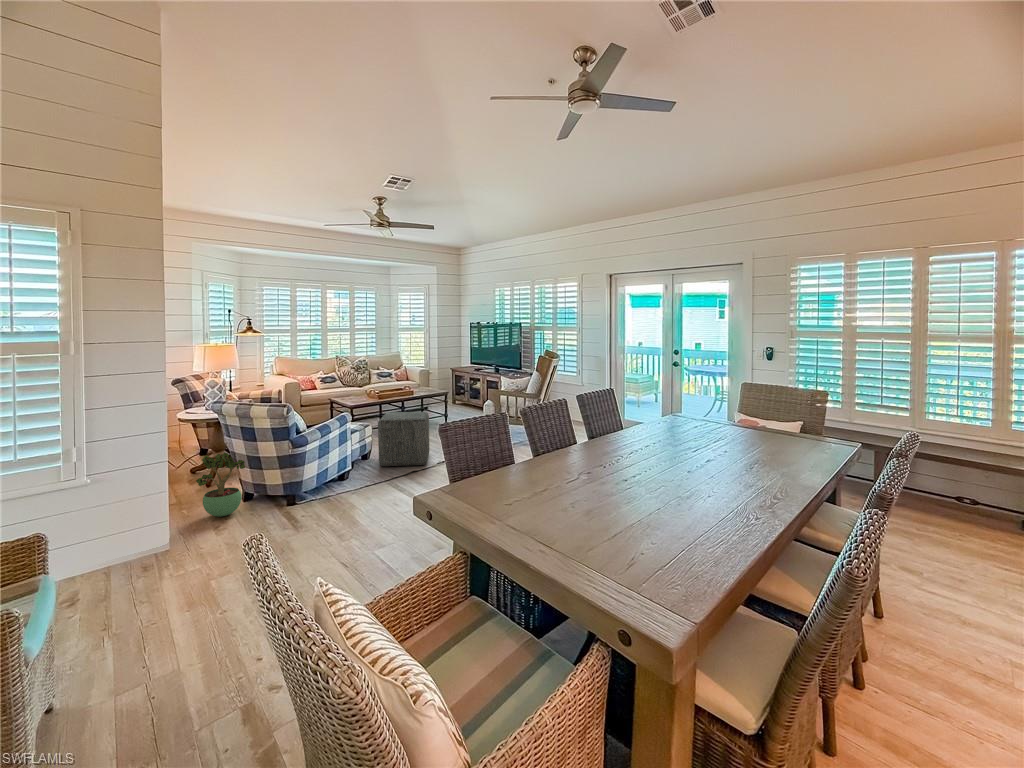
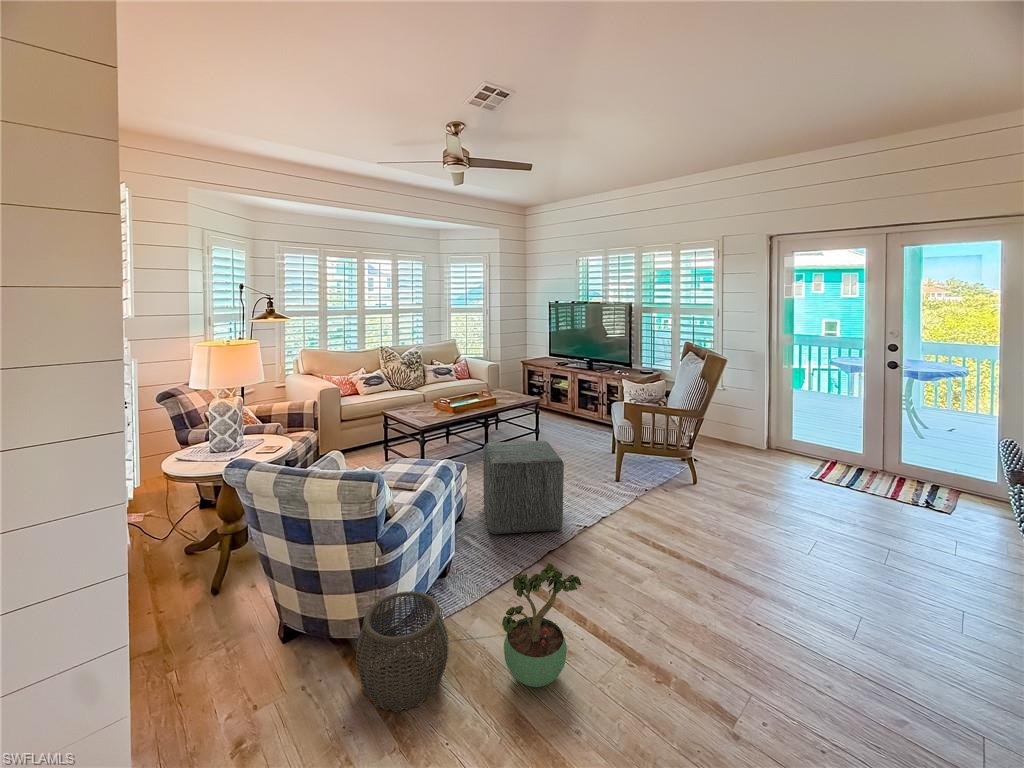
potted plant: present [196,452,245,517] -> present [502,563,581,687]
woven basket: none [276,470,326,519] -> present [356,591,449,712]

